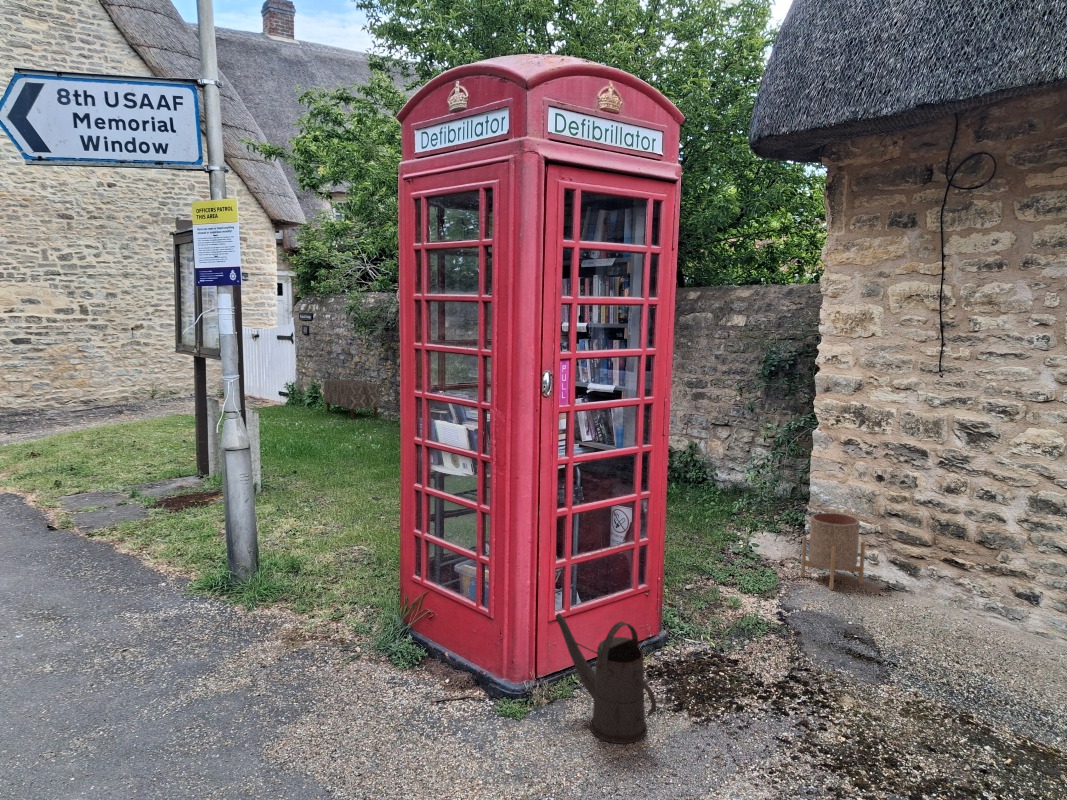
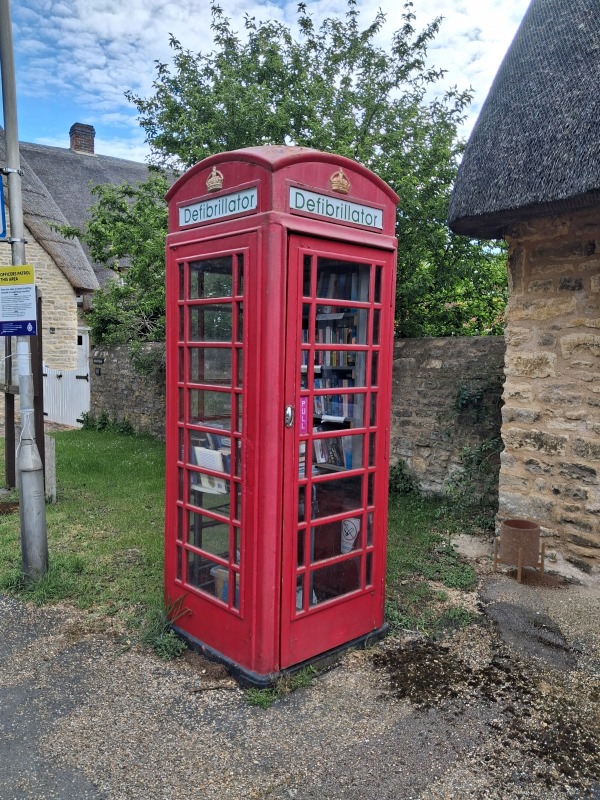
bench: present [324,379,380,419] -> none [112,409,156,441]
watering can: present [556,613,656,744] -> none [297,614,385,732]

